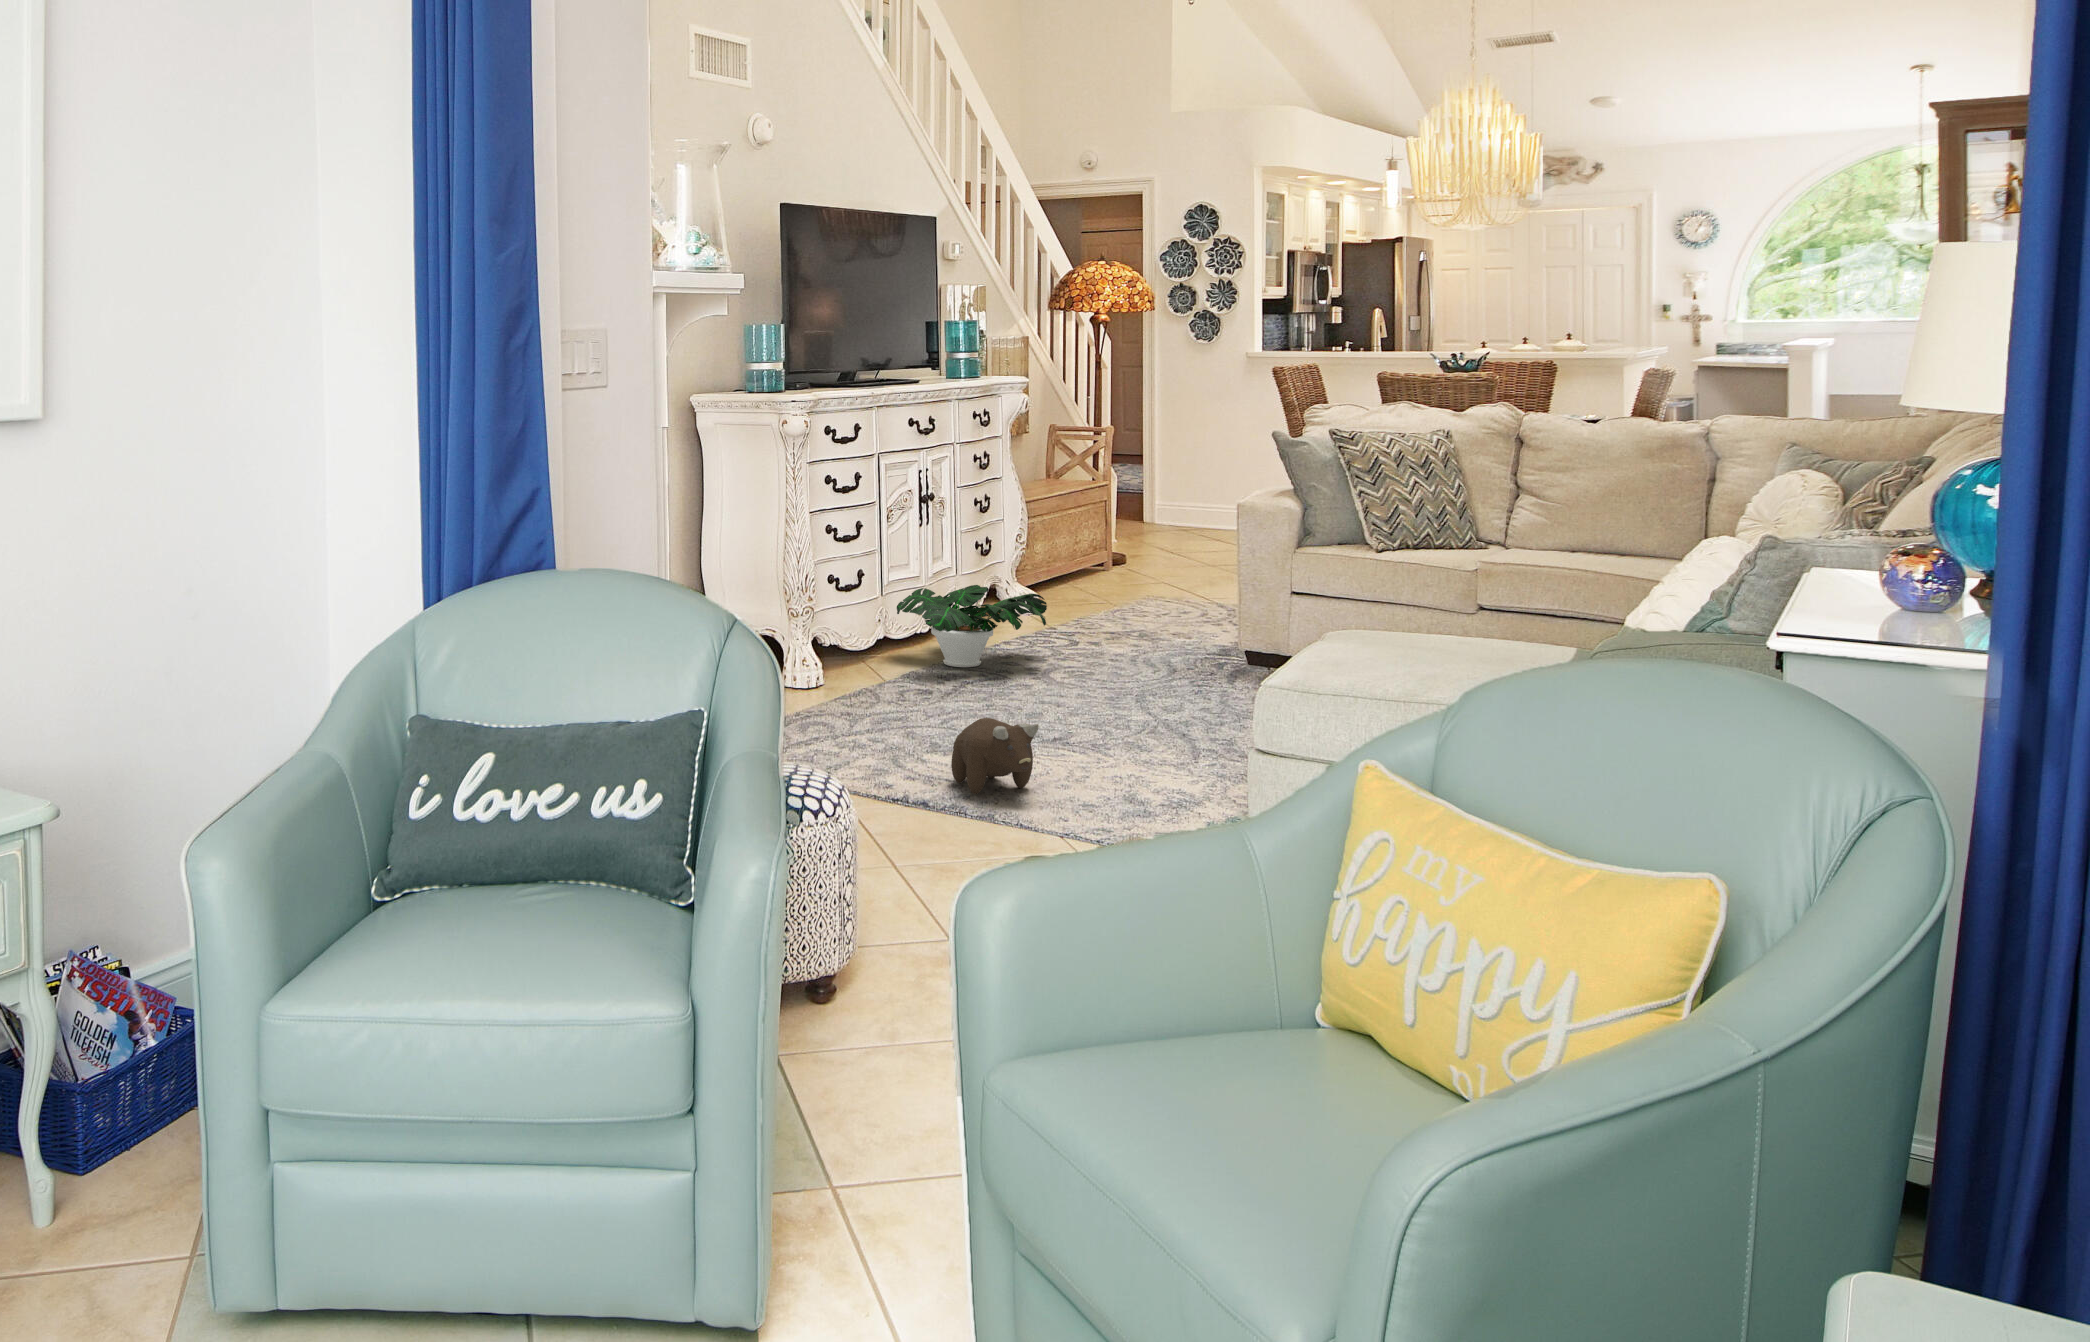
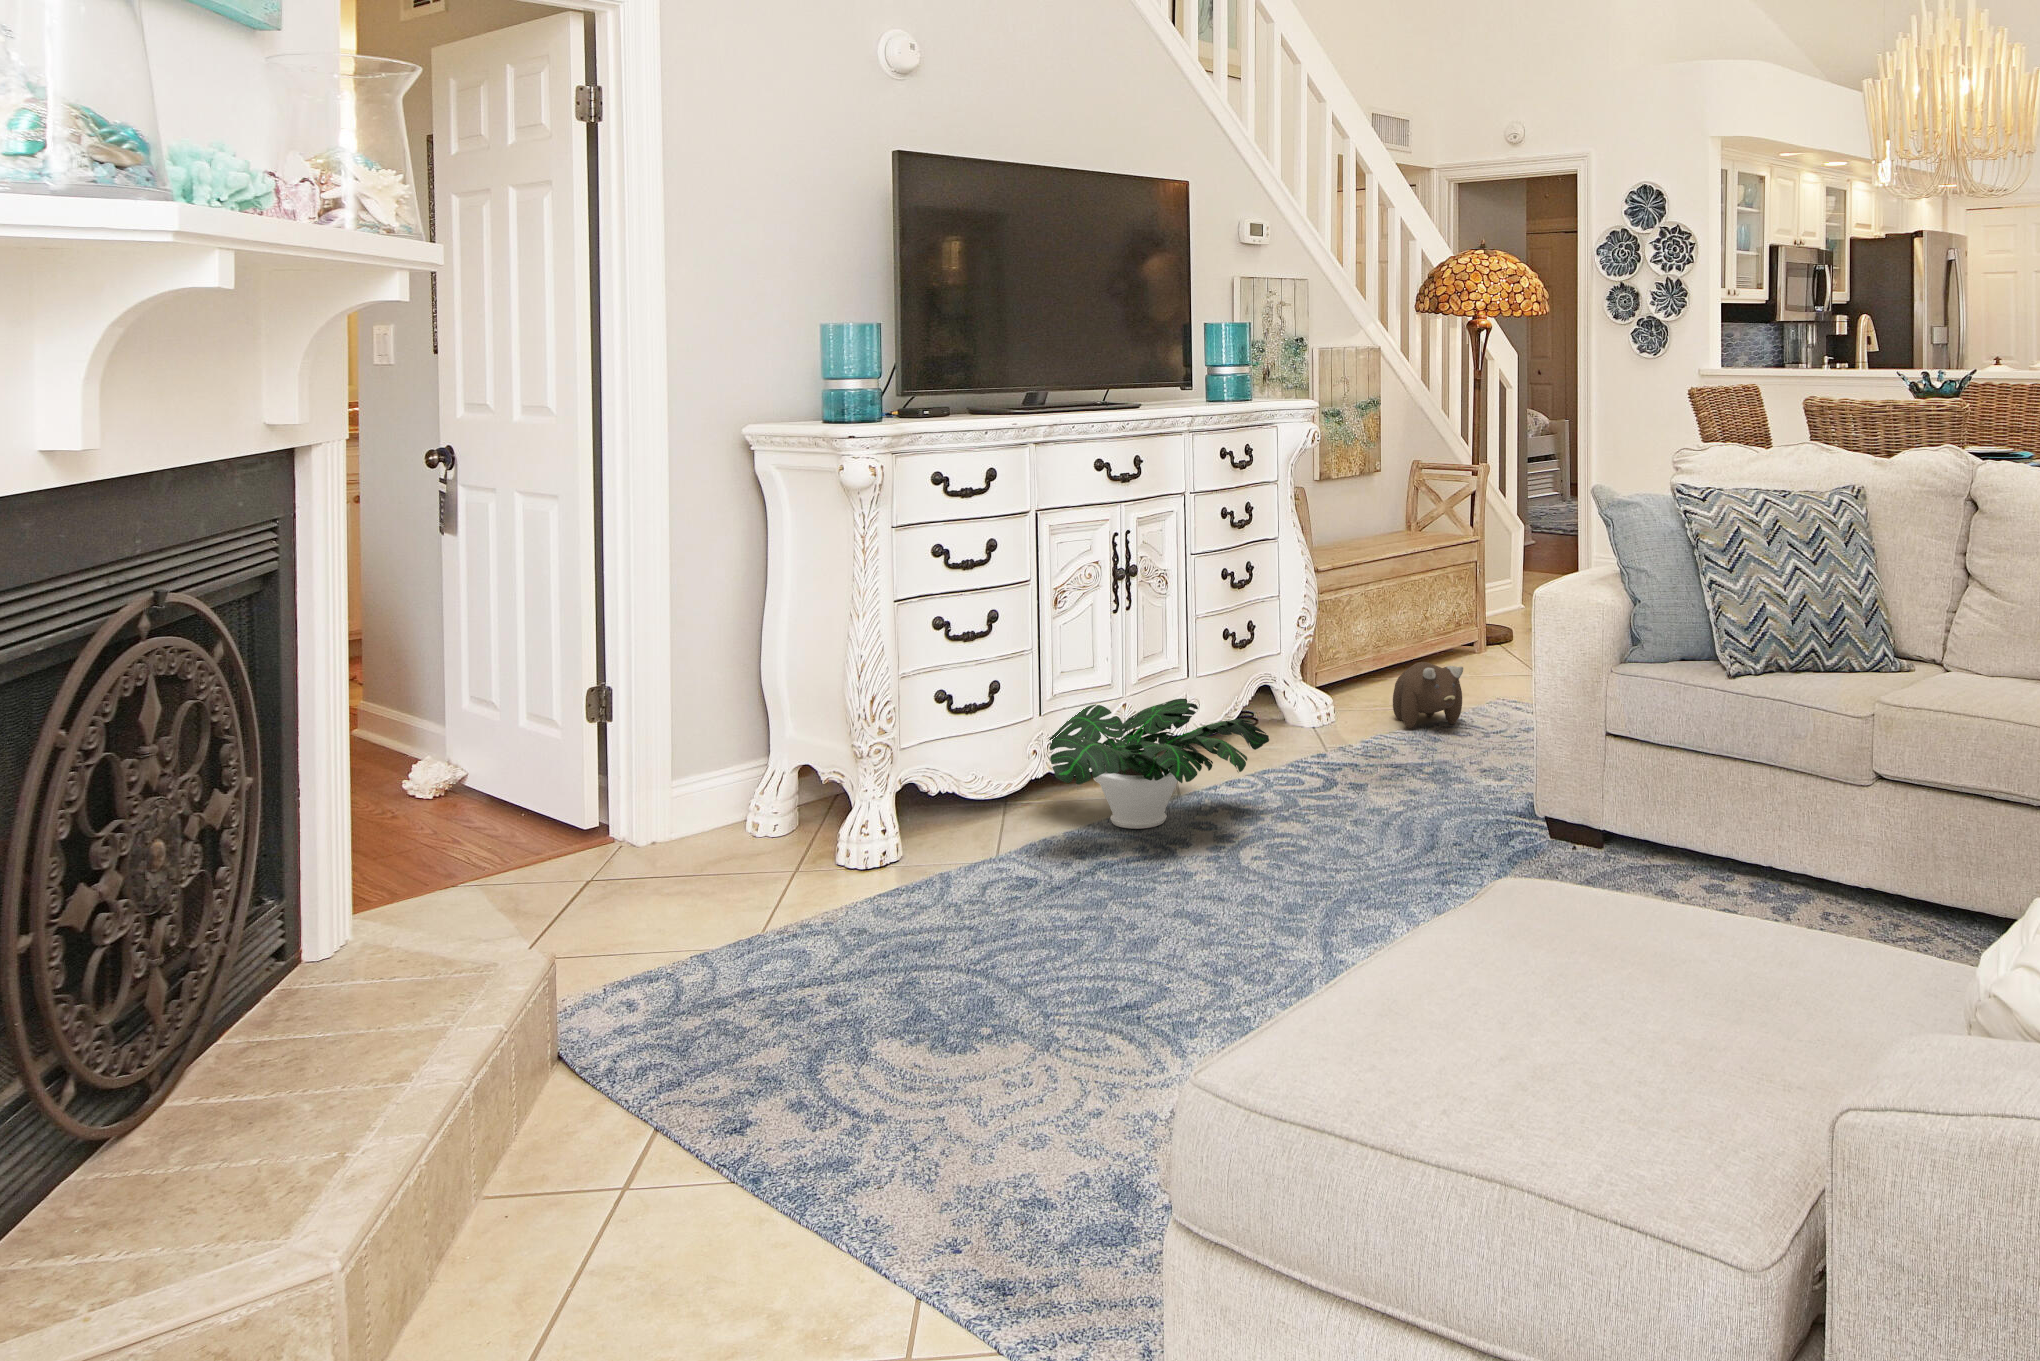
plush toy: present [951,718,1039,794] -> present [1393,662,1463,728]

